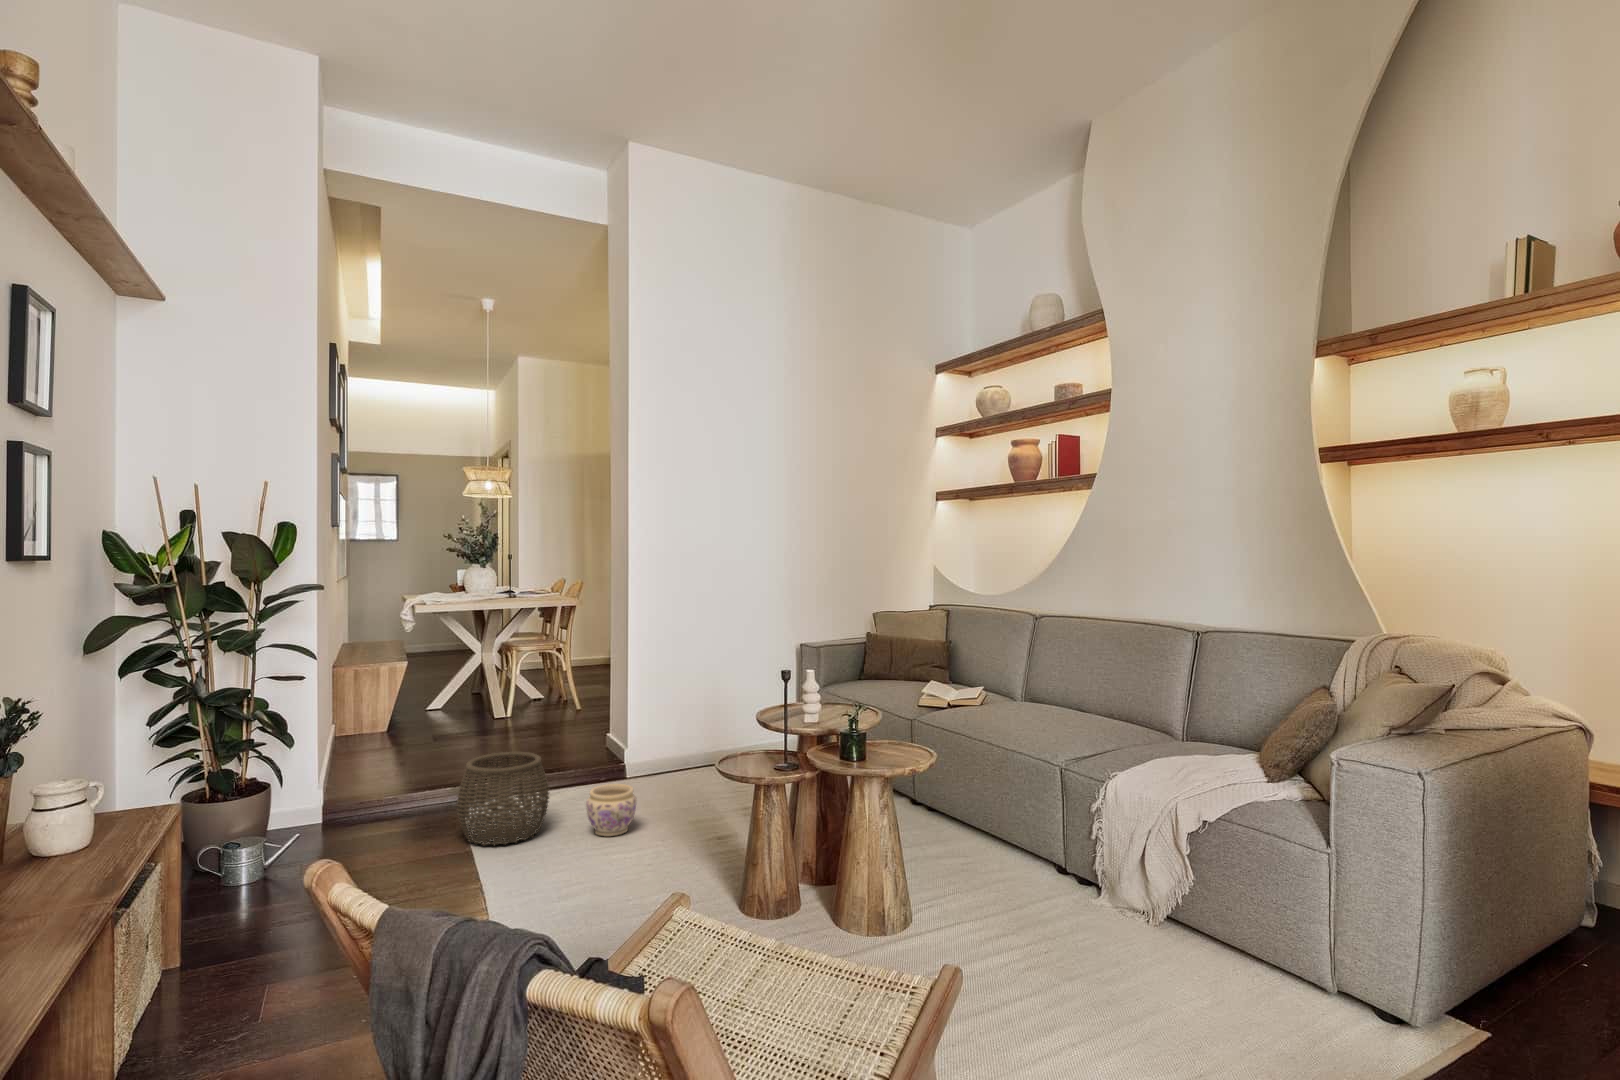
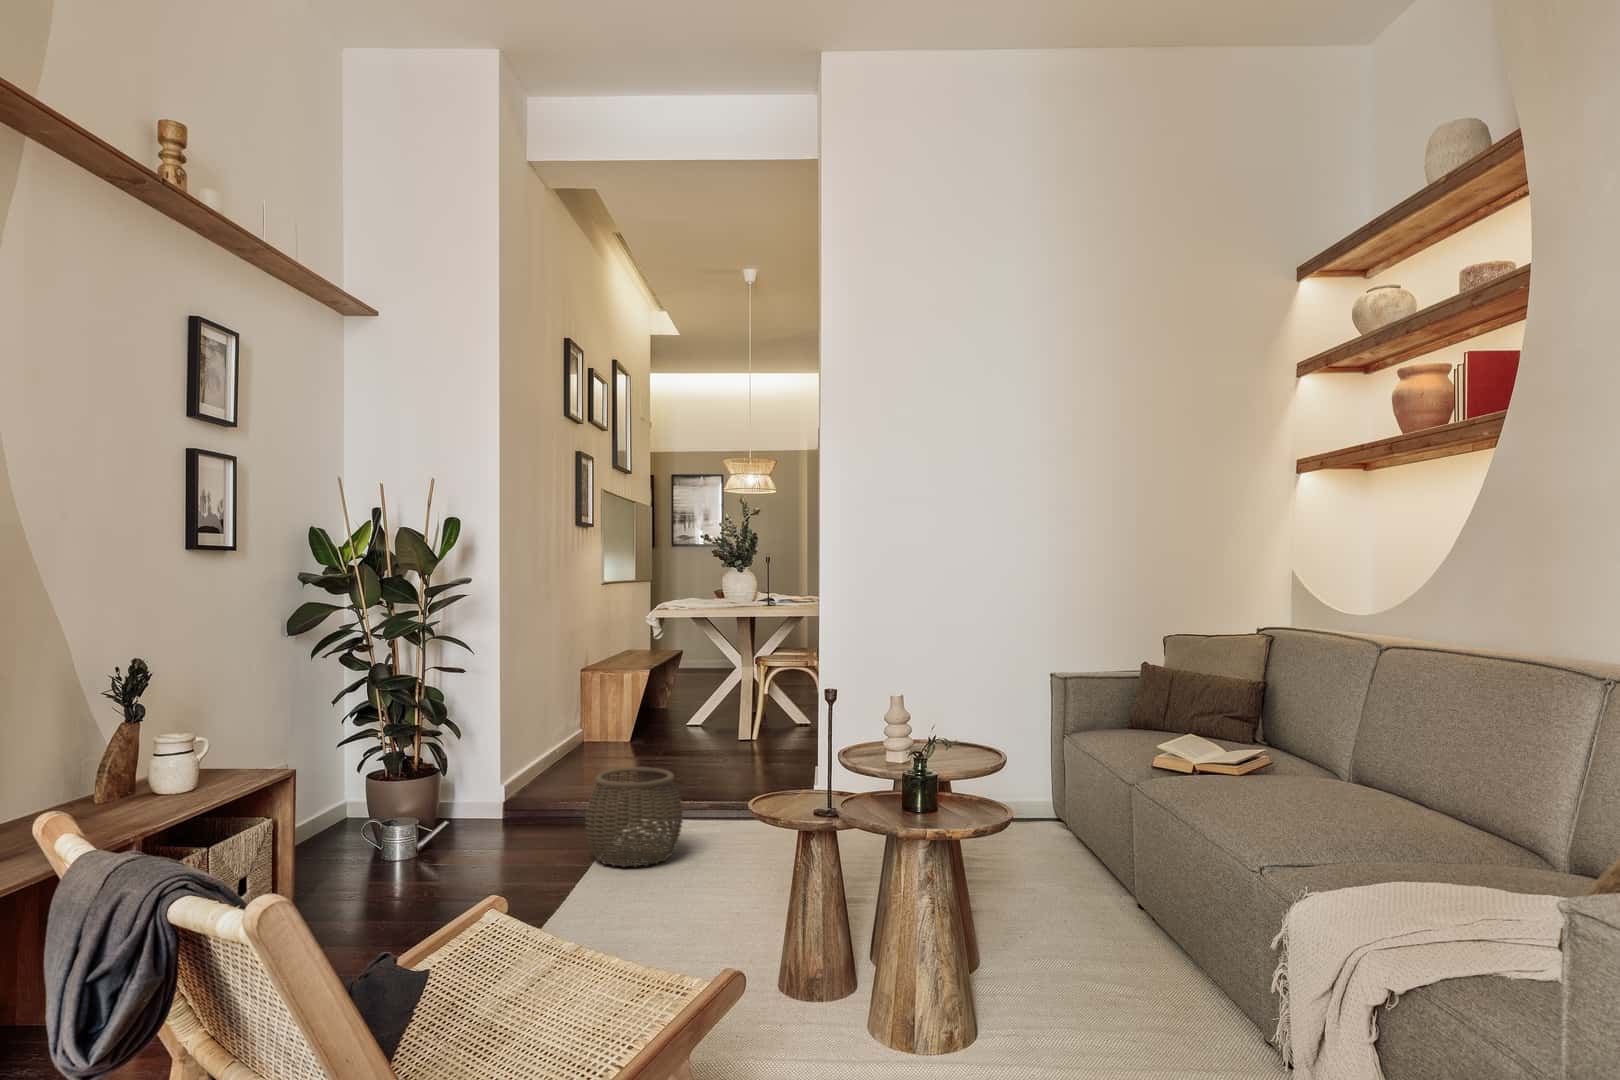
planter: present [586,784,637,837] -> none [709,817,767,878]

